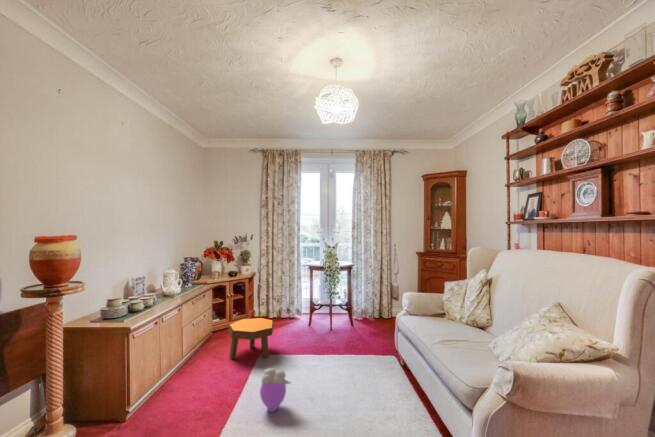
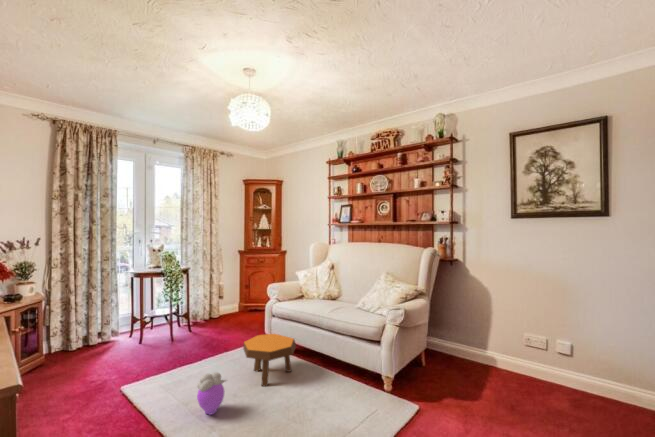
footstool: present [228,318,274,359] -> present [243,334,296,386]

